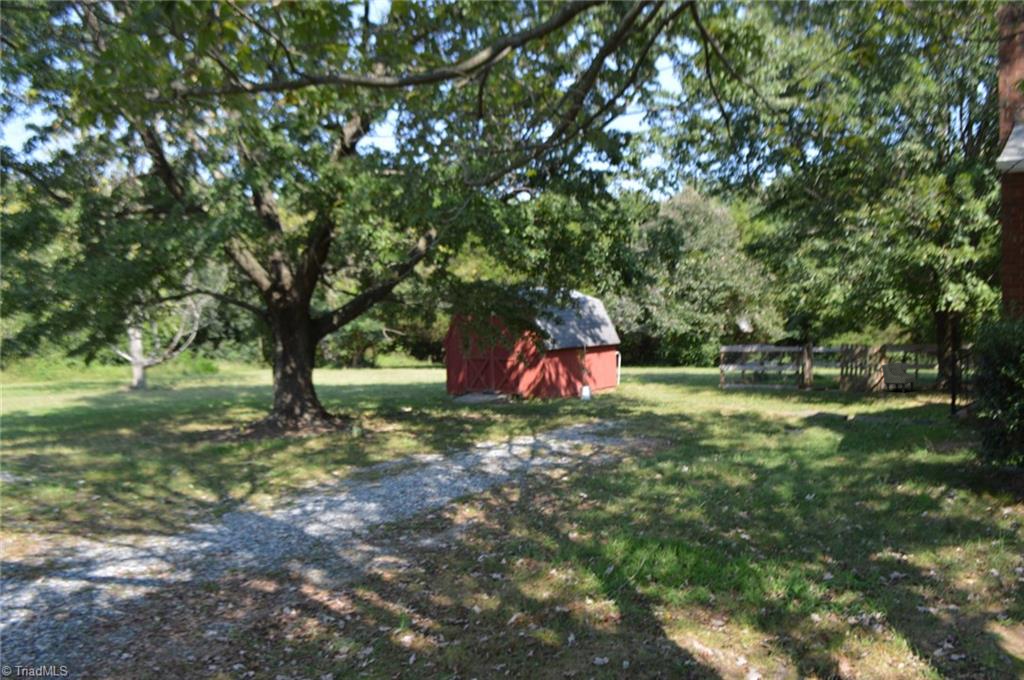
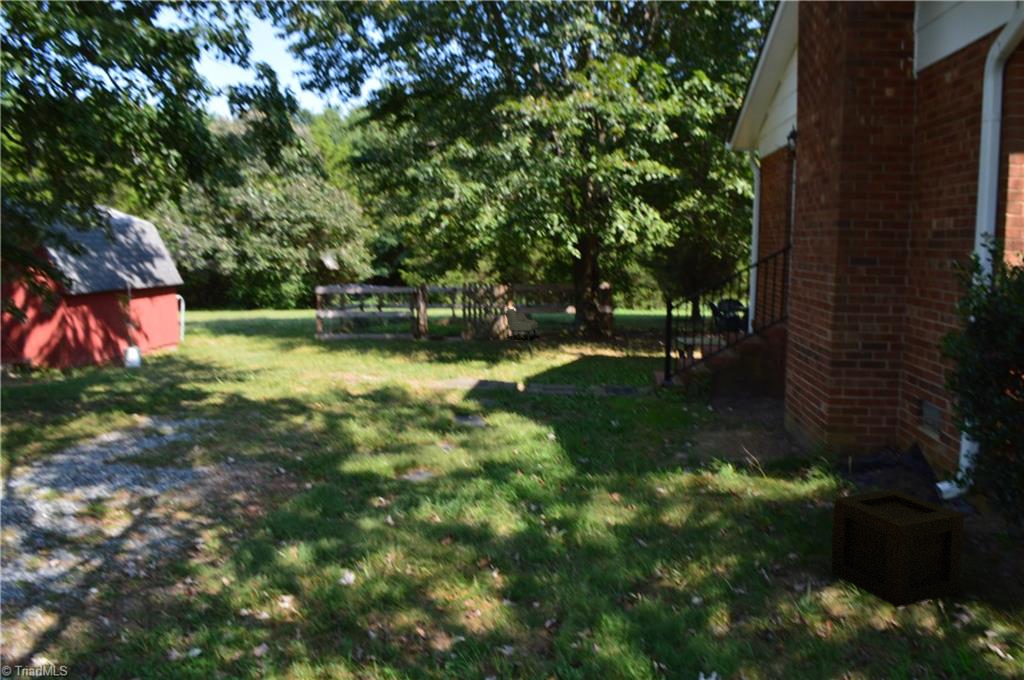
wooden crate: none [921,444,984,494] -> present [832,489,963,607]

